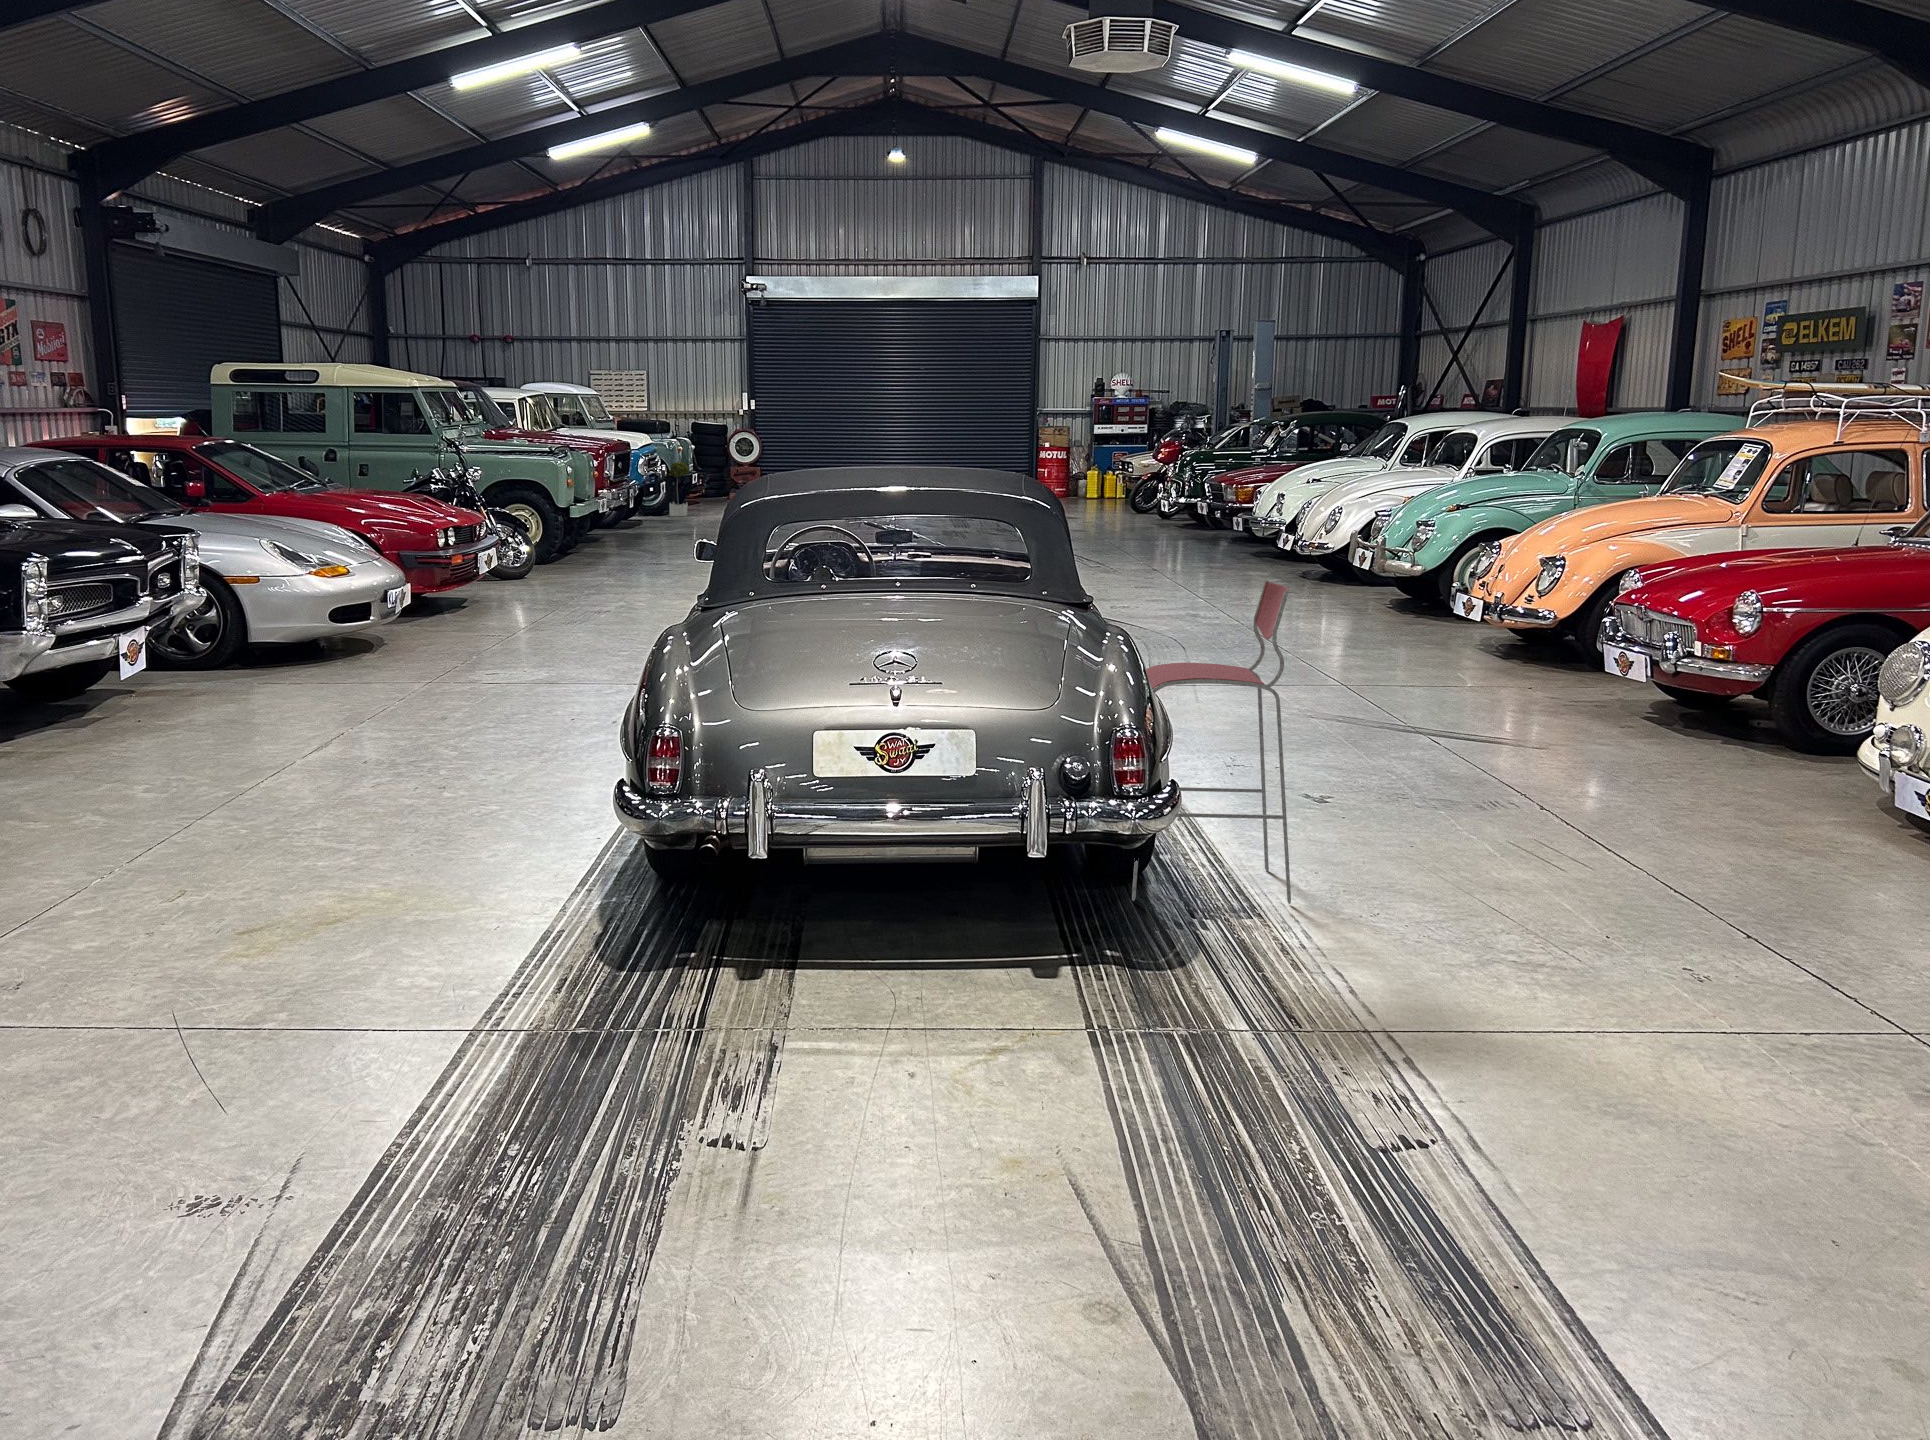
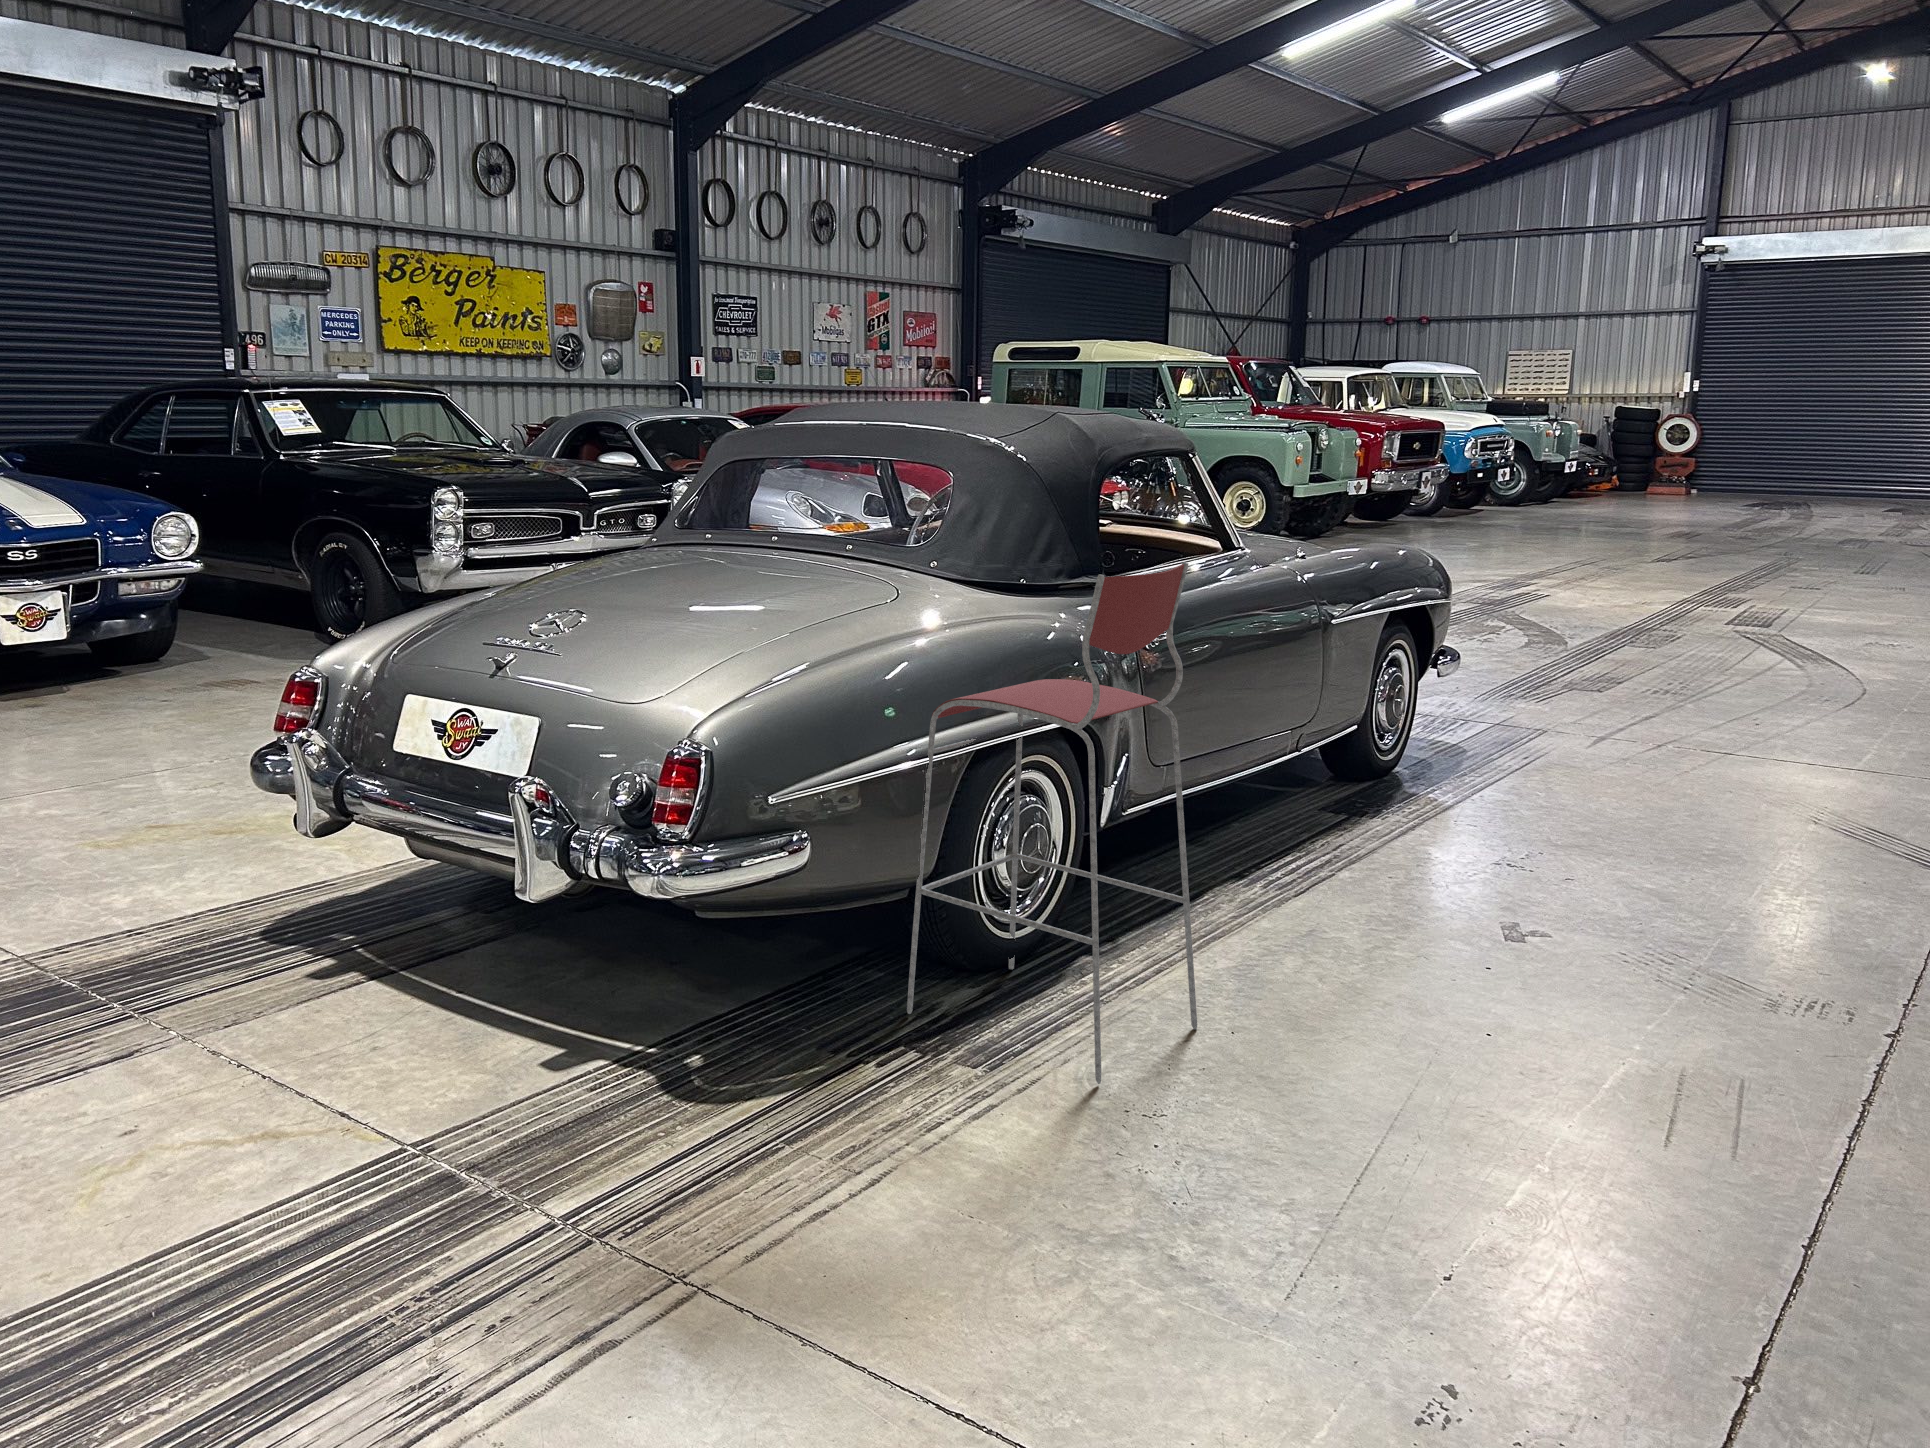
potted tree: present [669,461,689,516] -> none [1522,449,1552,512]

